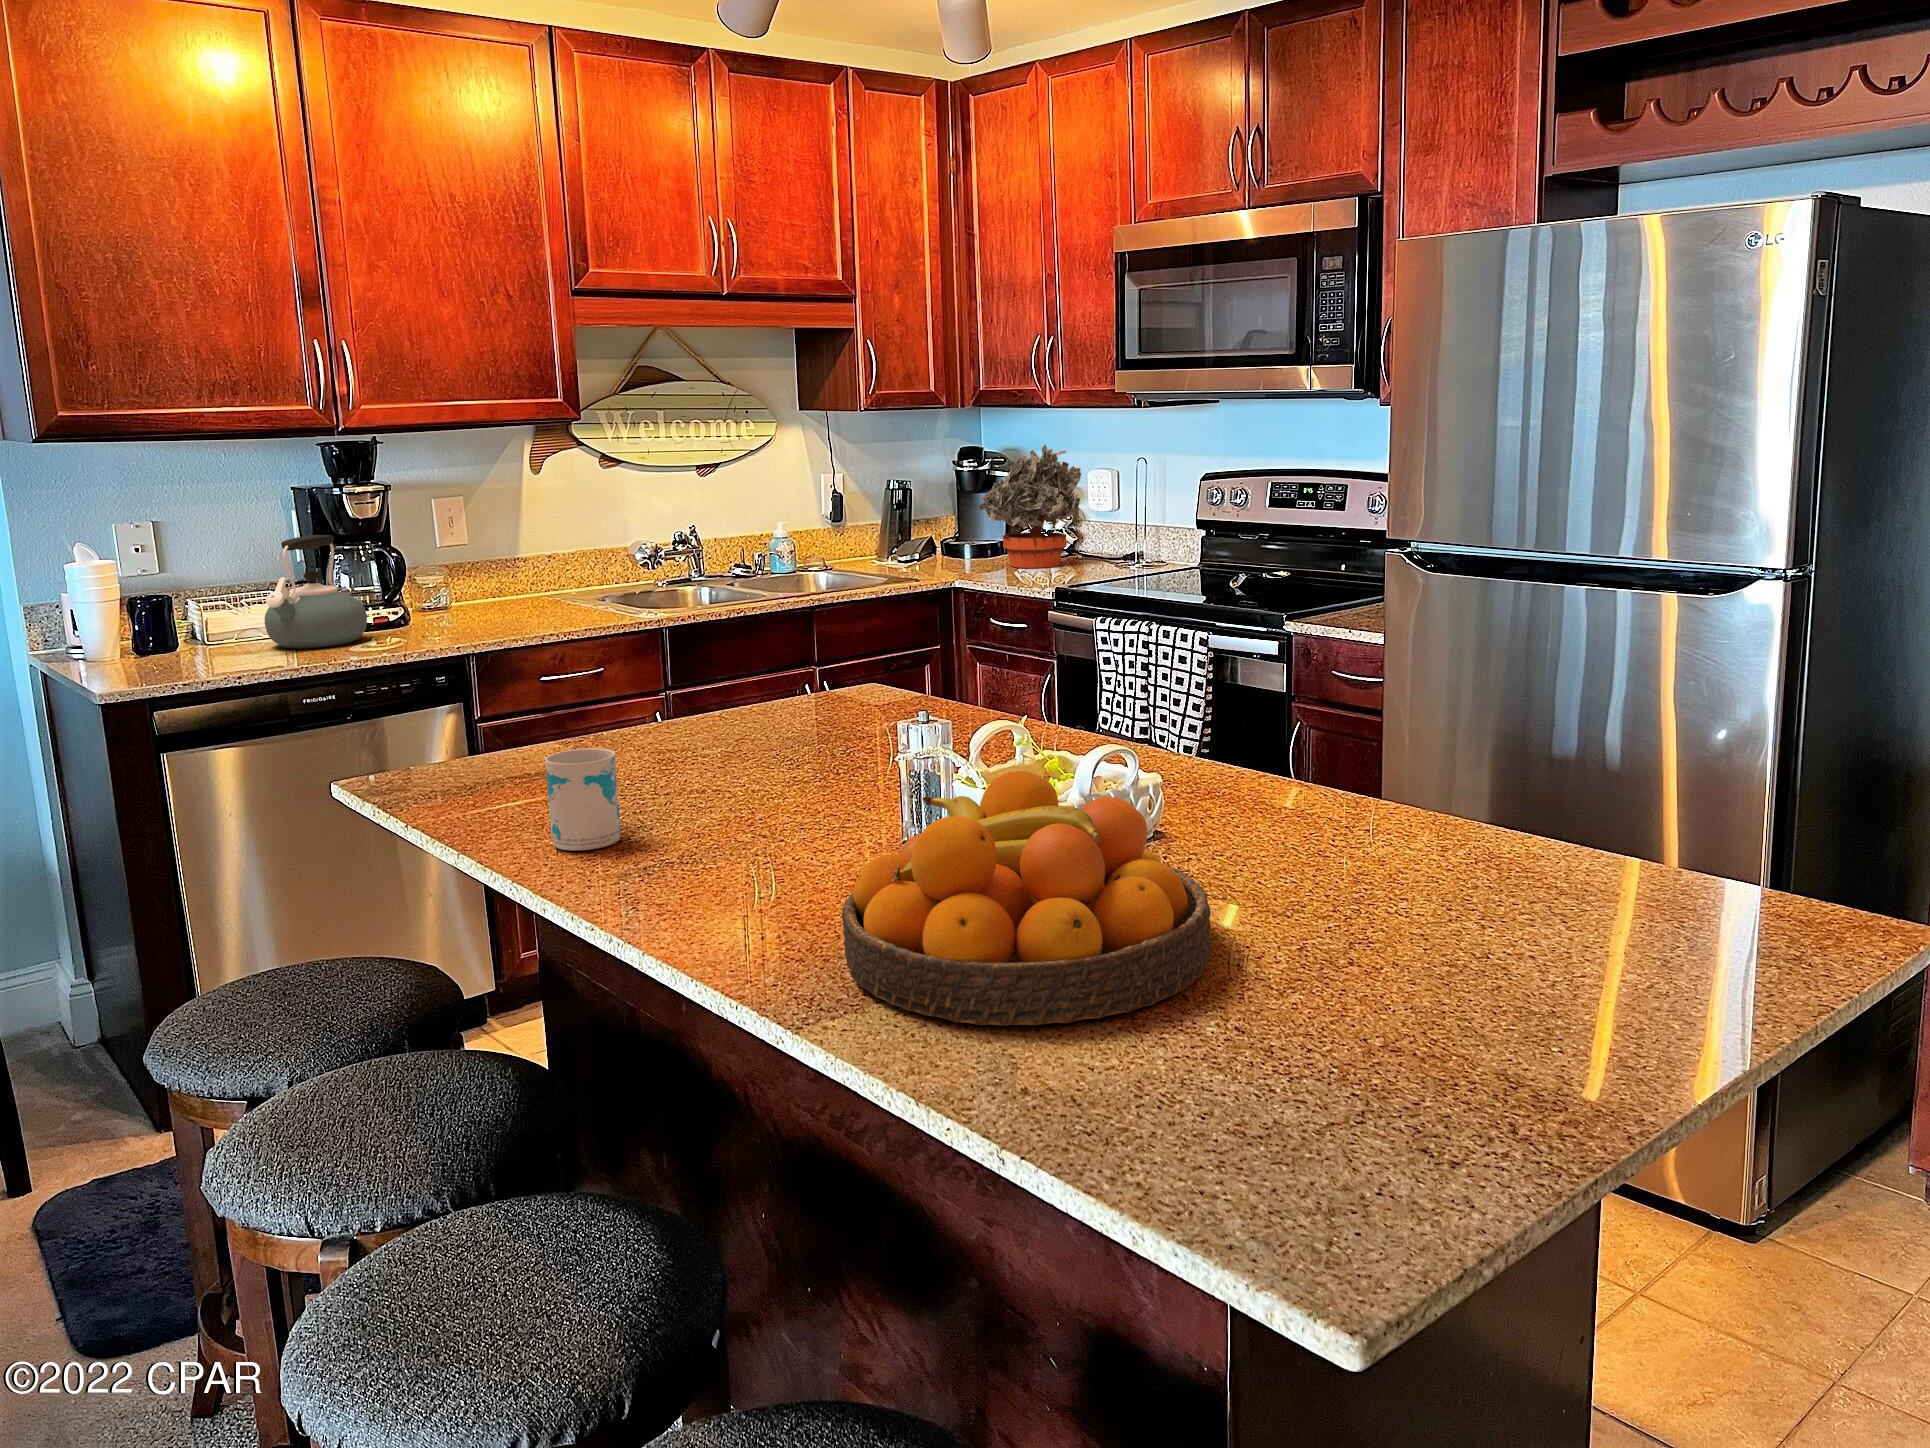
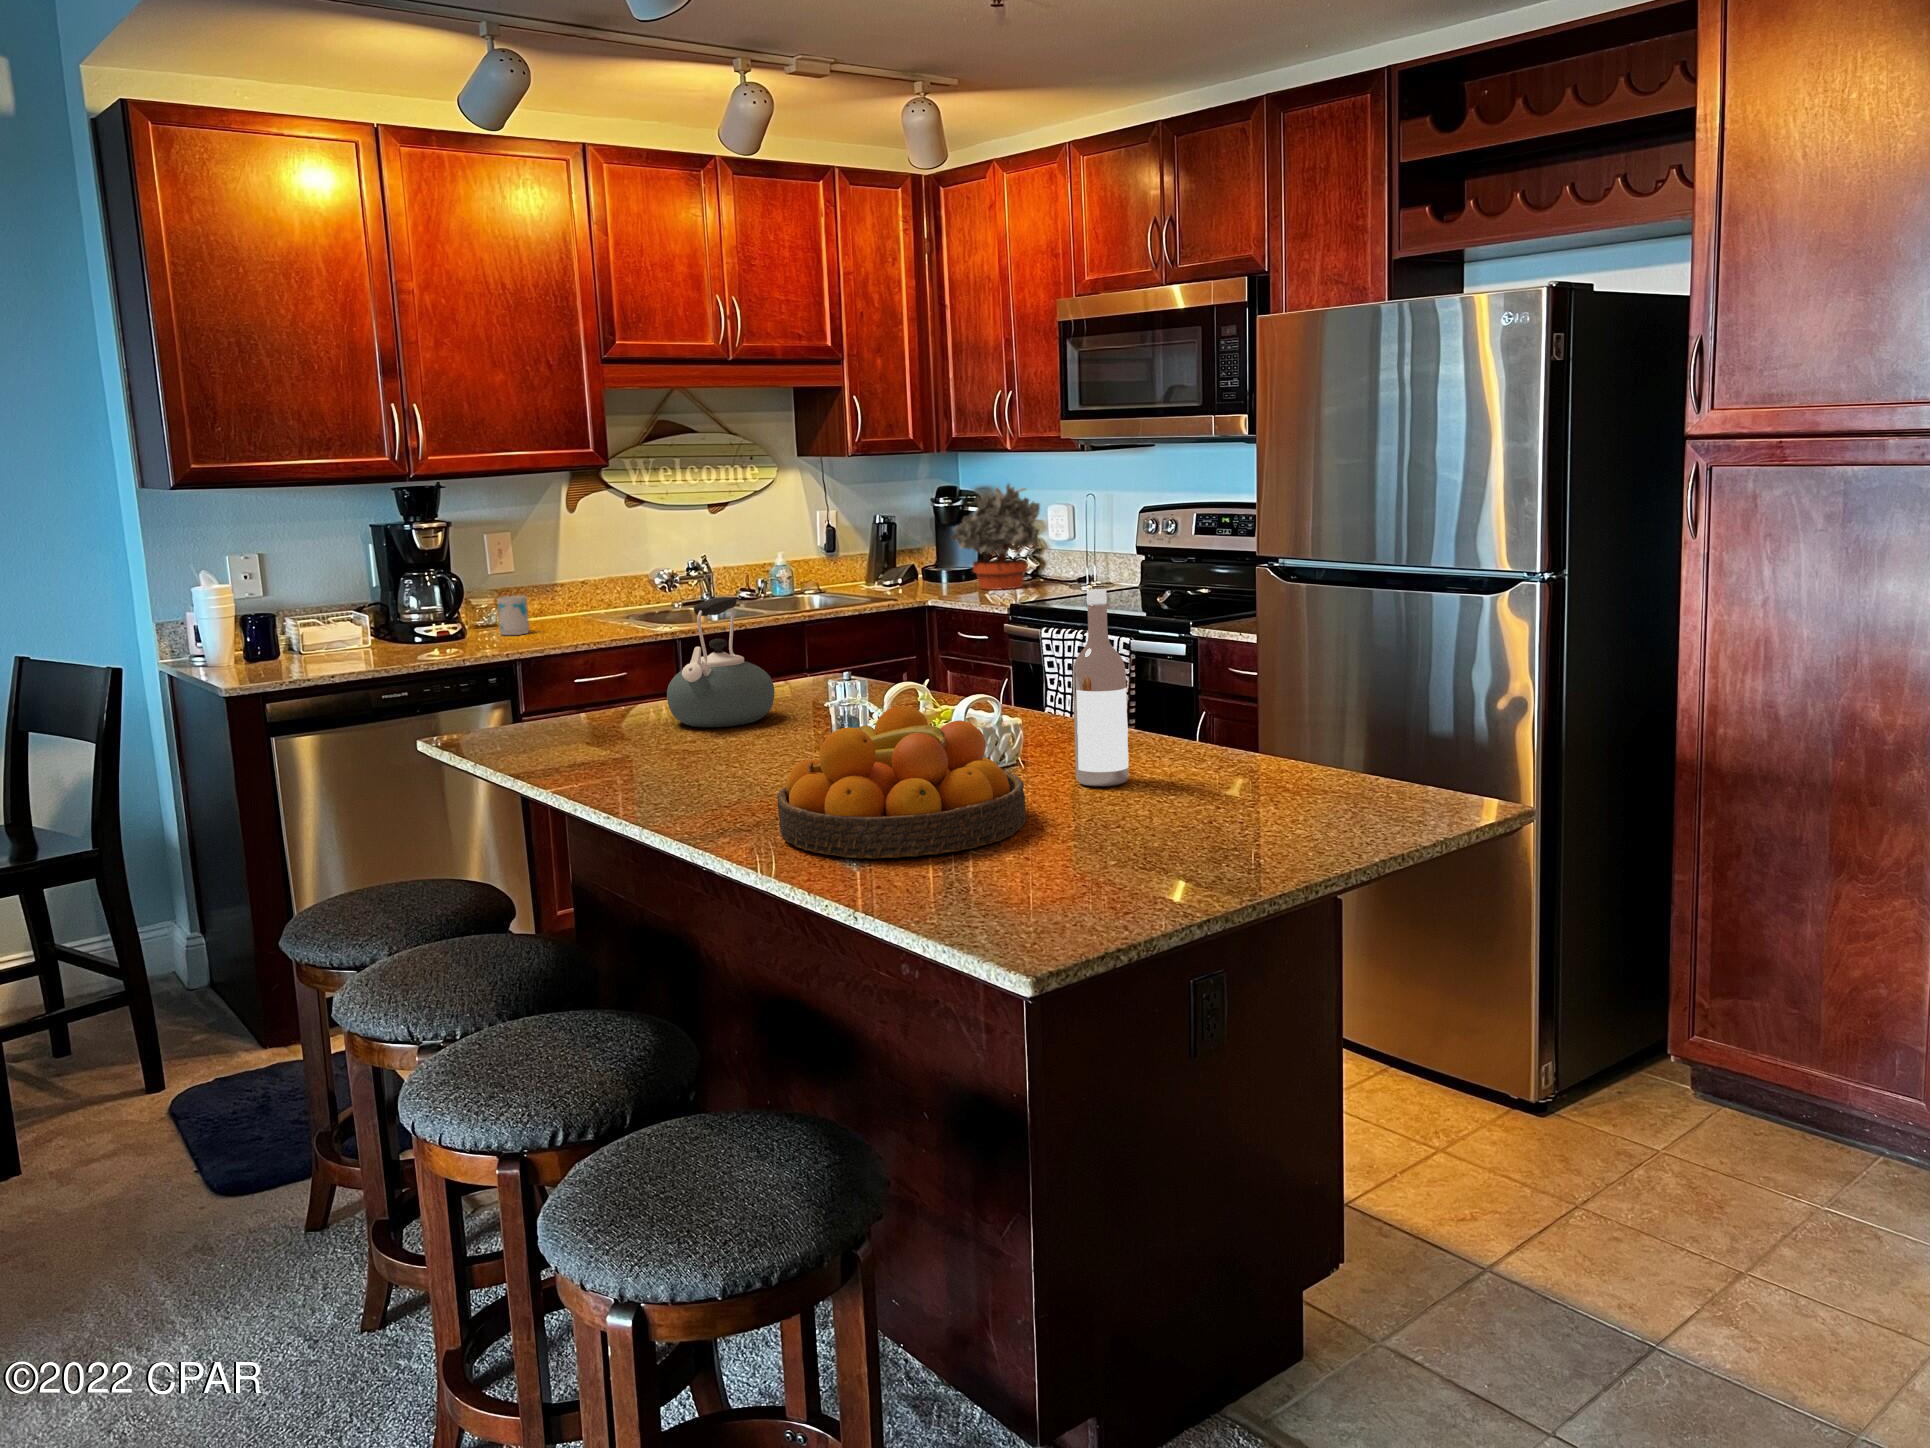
kettle: present [265,535,367,648] -> present [667,598,775,727]
wine bottle: none [1250,599,1326,879] -> present [1073,589,1129,786]
mug: present [545,748,621,851] -> present [497,596,529,635]

